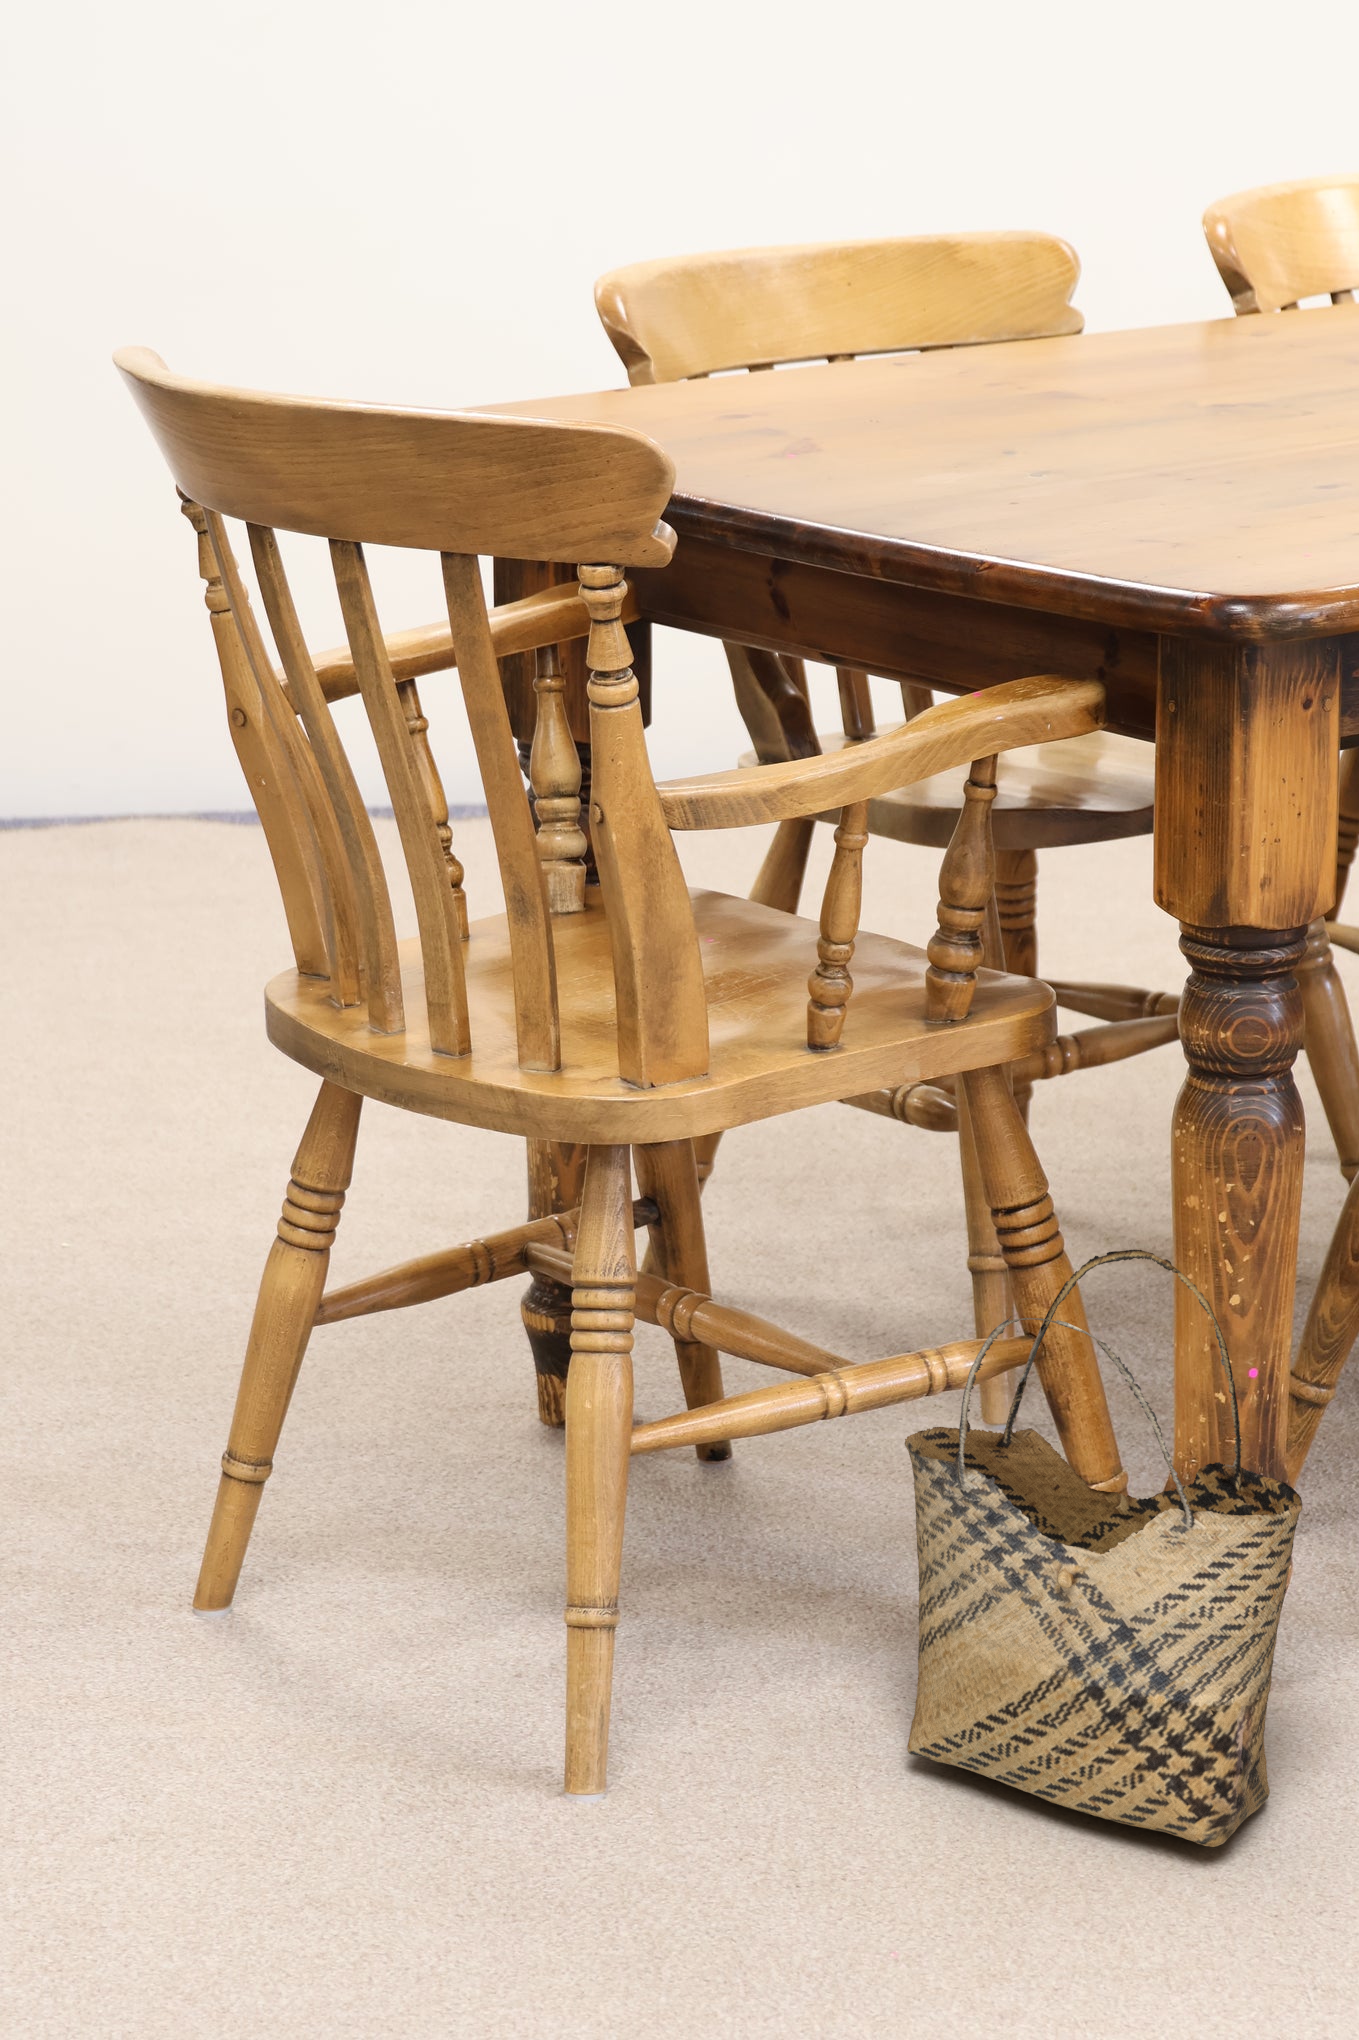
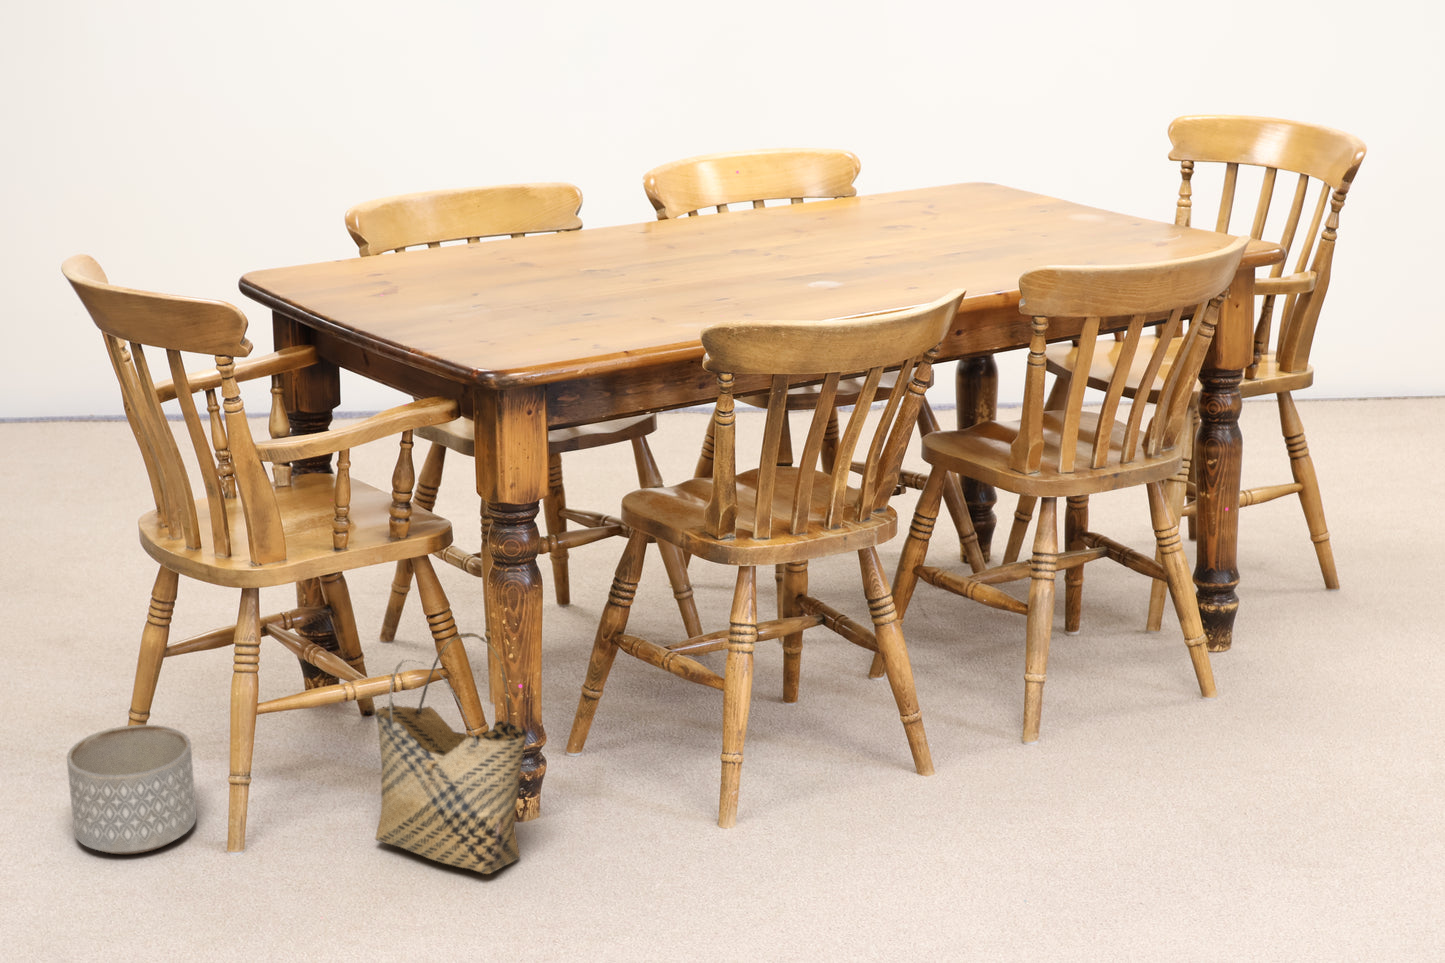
planter: none [181,1478,472,1792] -> present [67,725,196,854]

